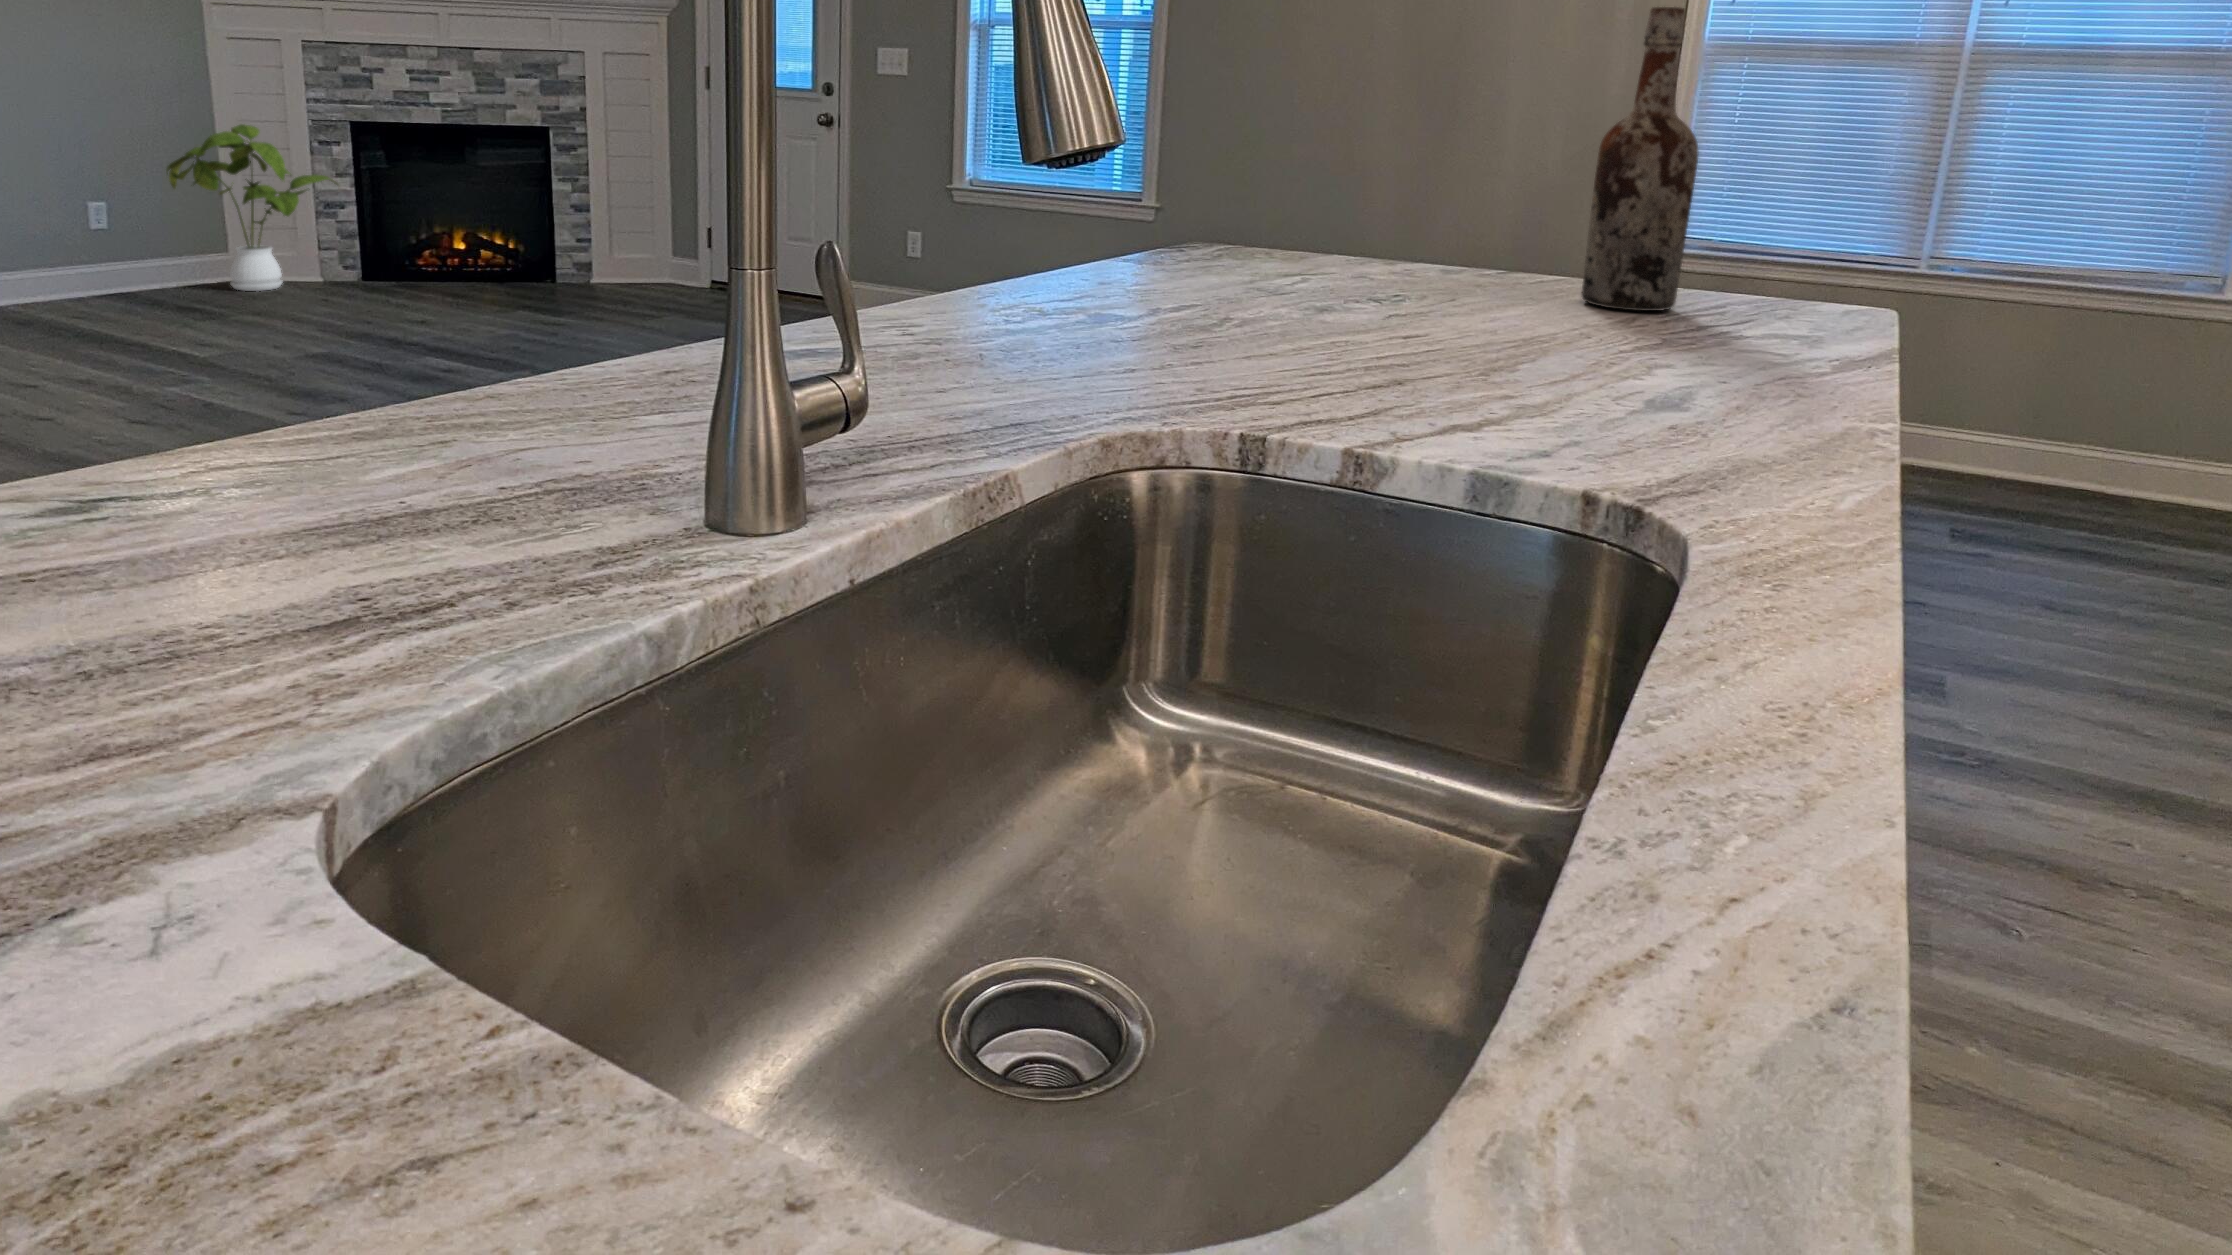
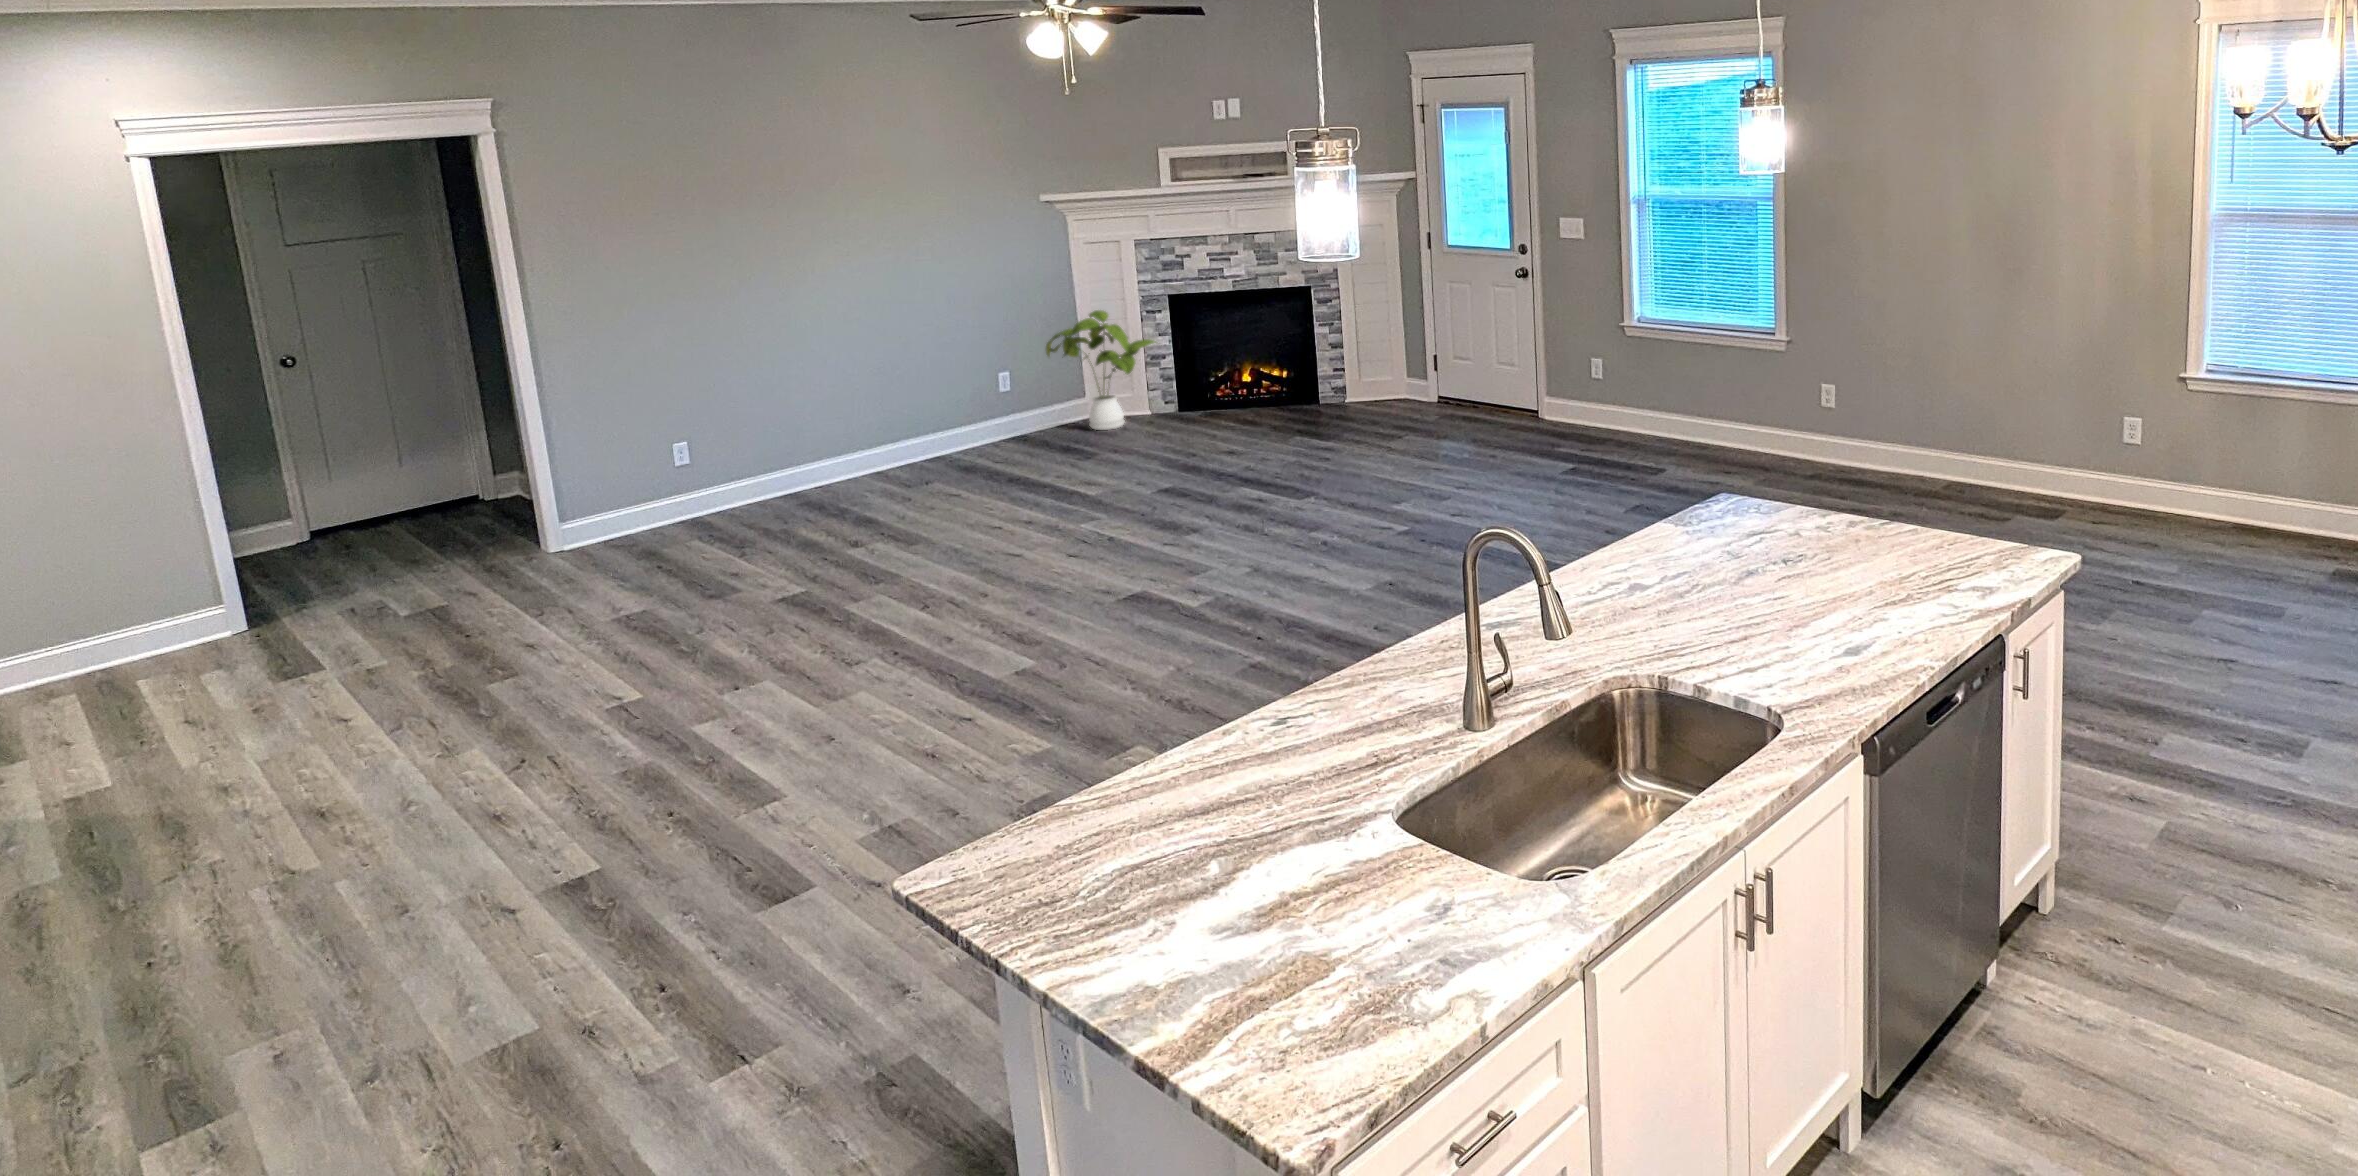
wine bottle: present [1581,7,1698,311] -> none [1889,431,1939,579]

